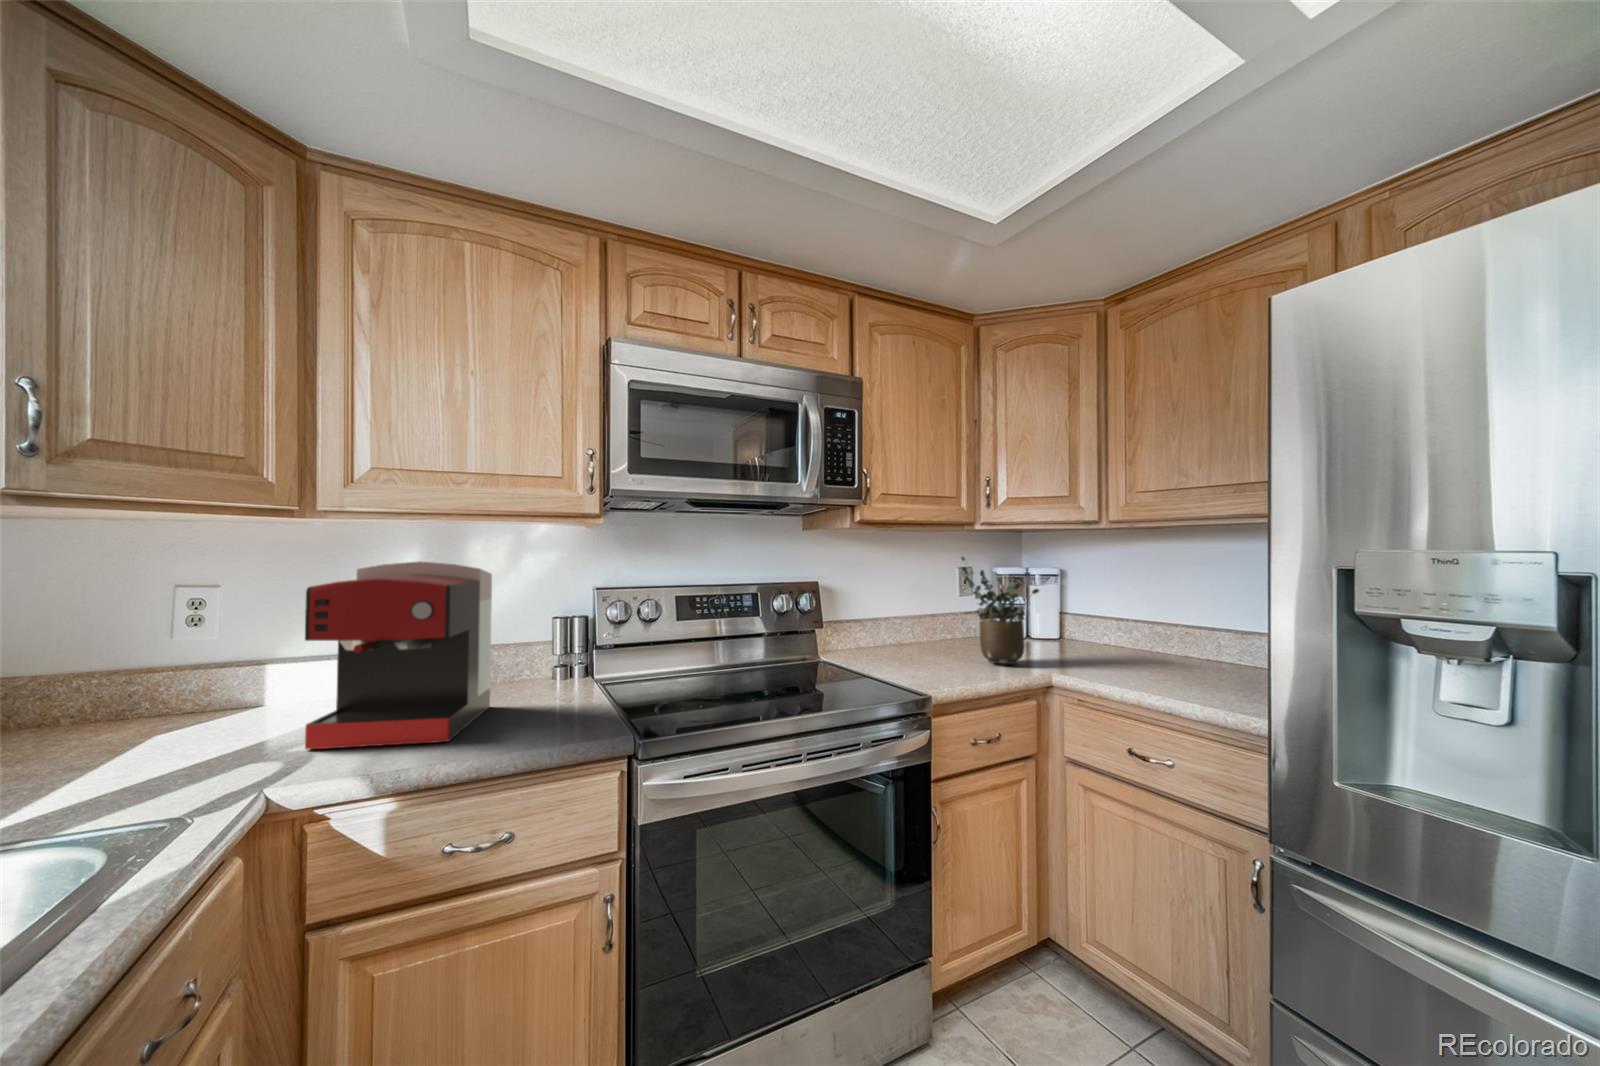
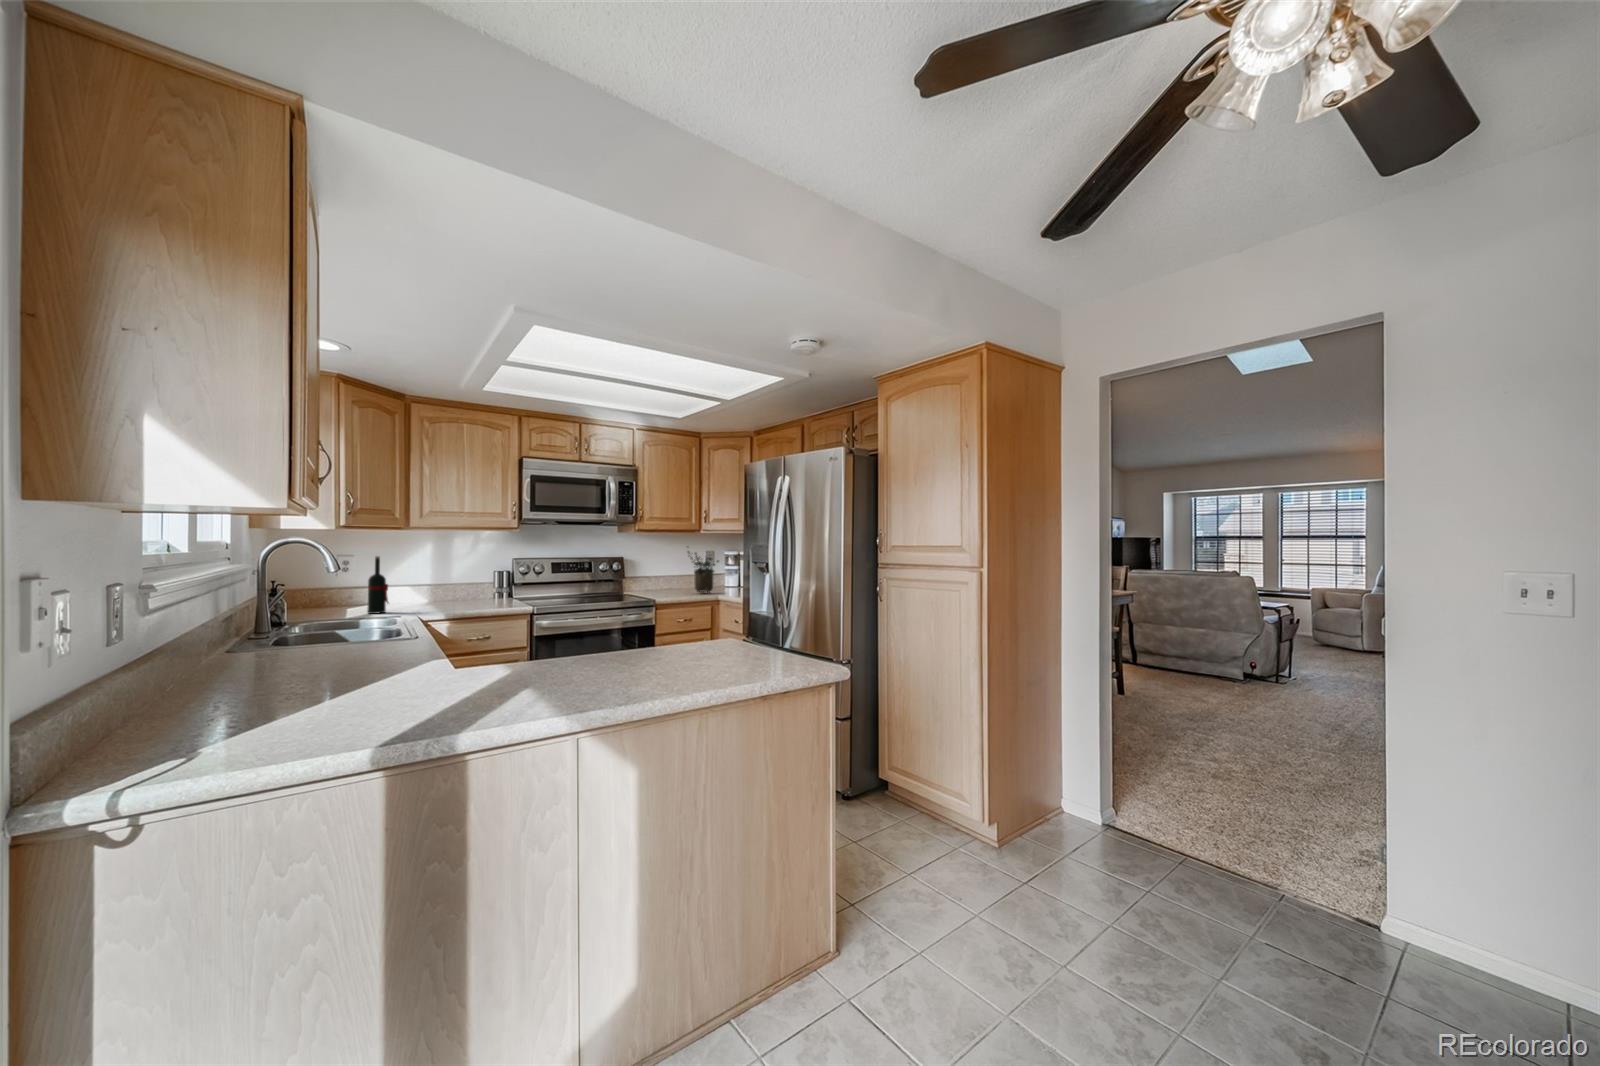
coffee maker: present [305,561,492,750] -> none [415,546,474,610]
wine bottle: none [132,595,206,782] -> present [367,556,388,614]

